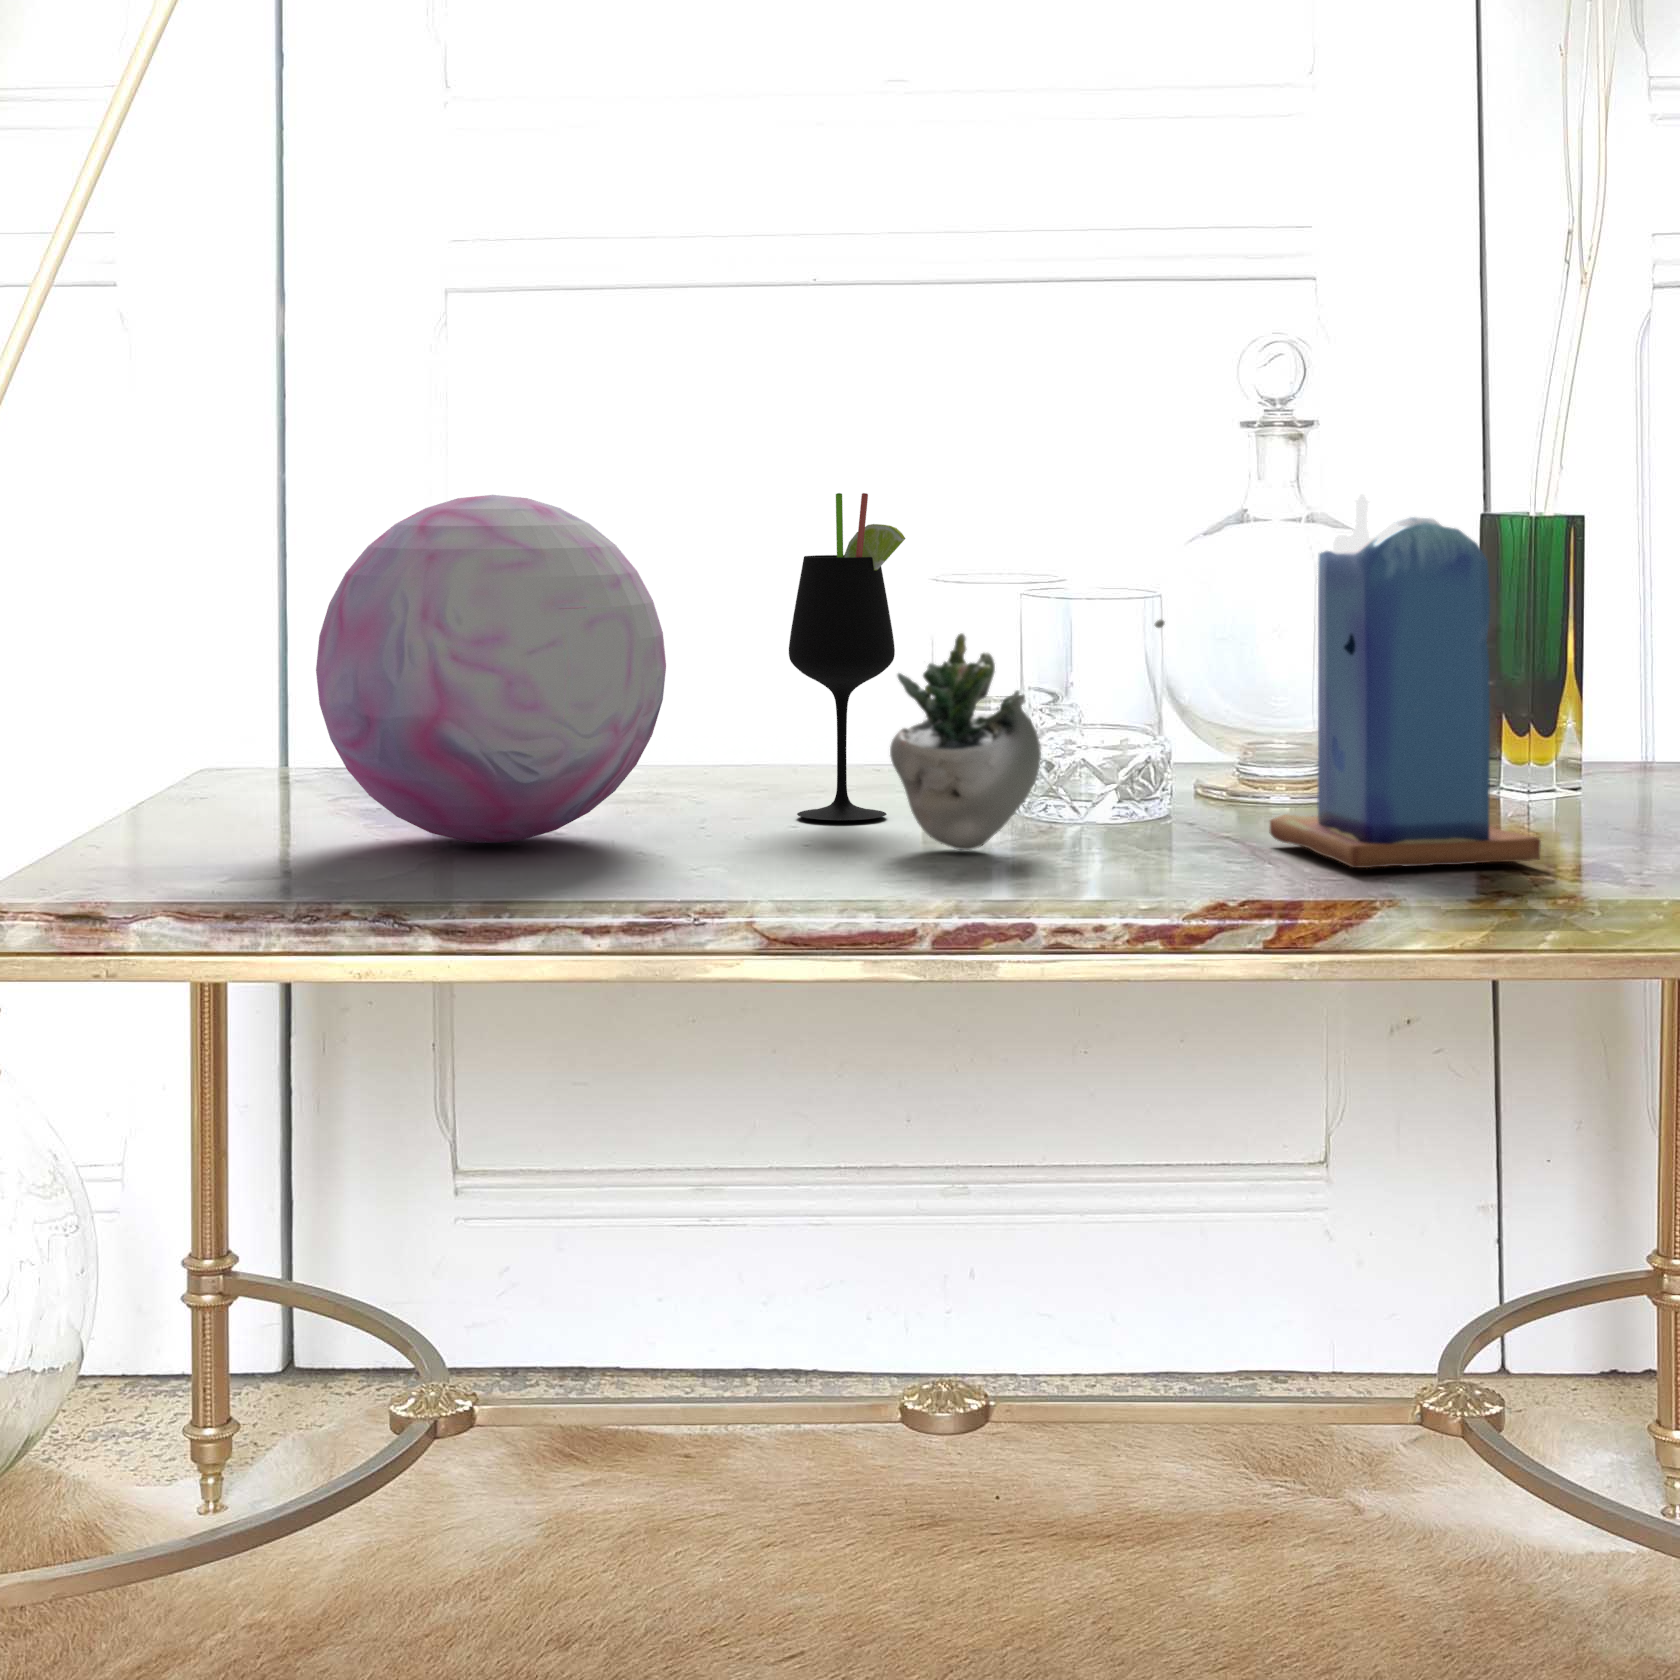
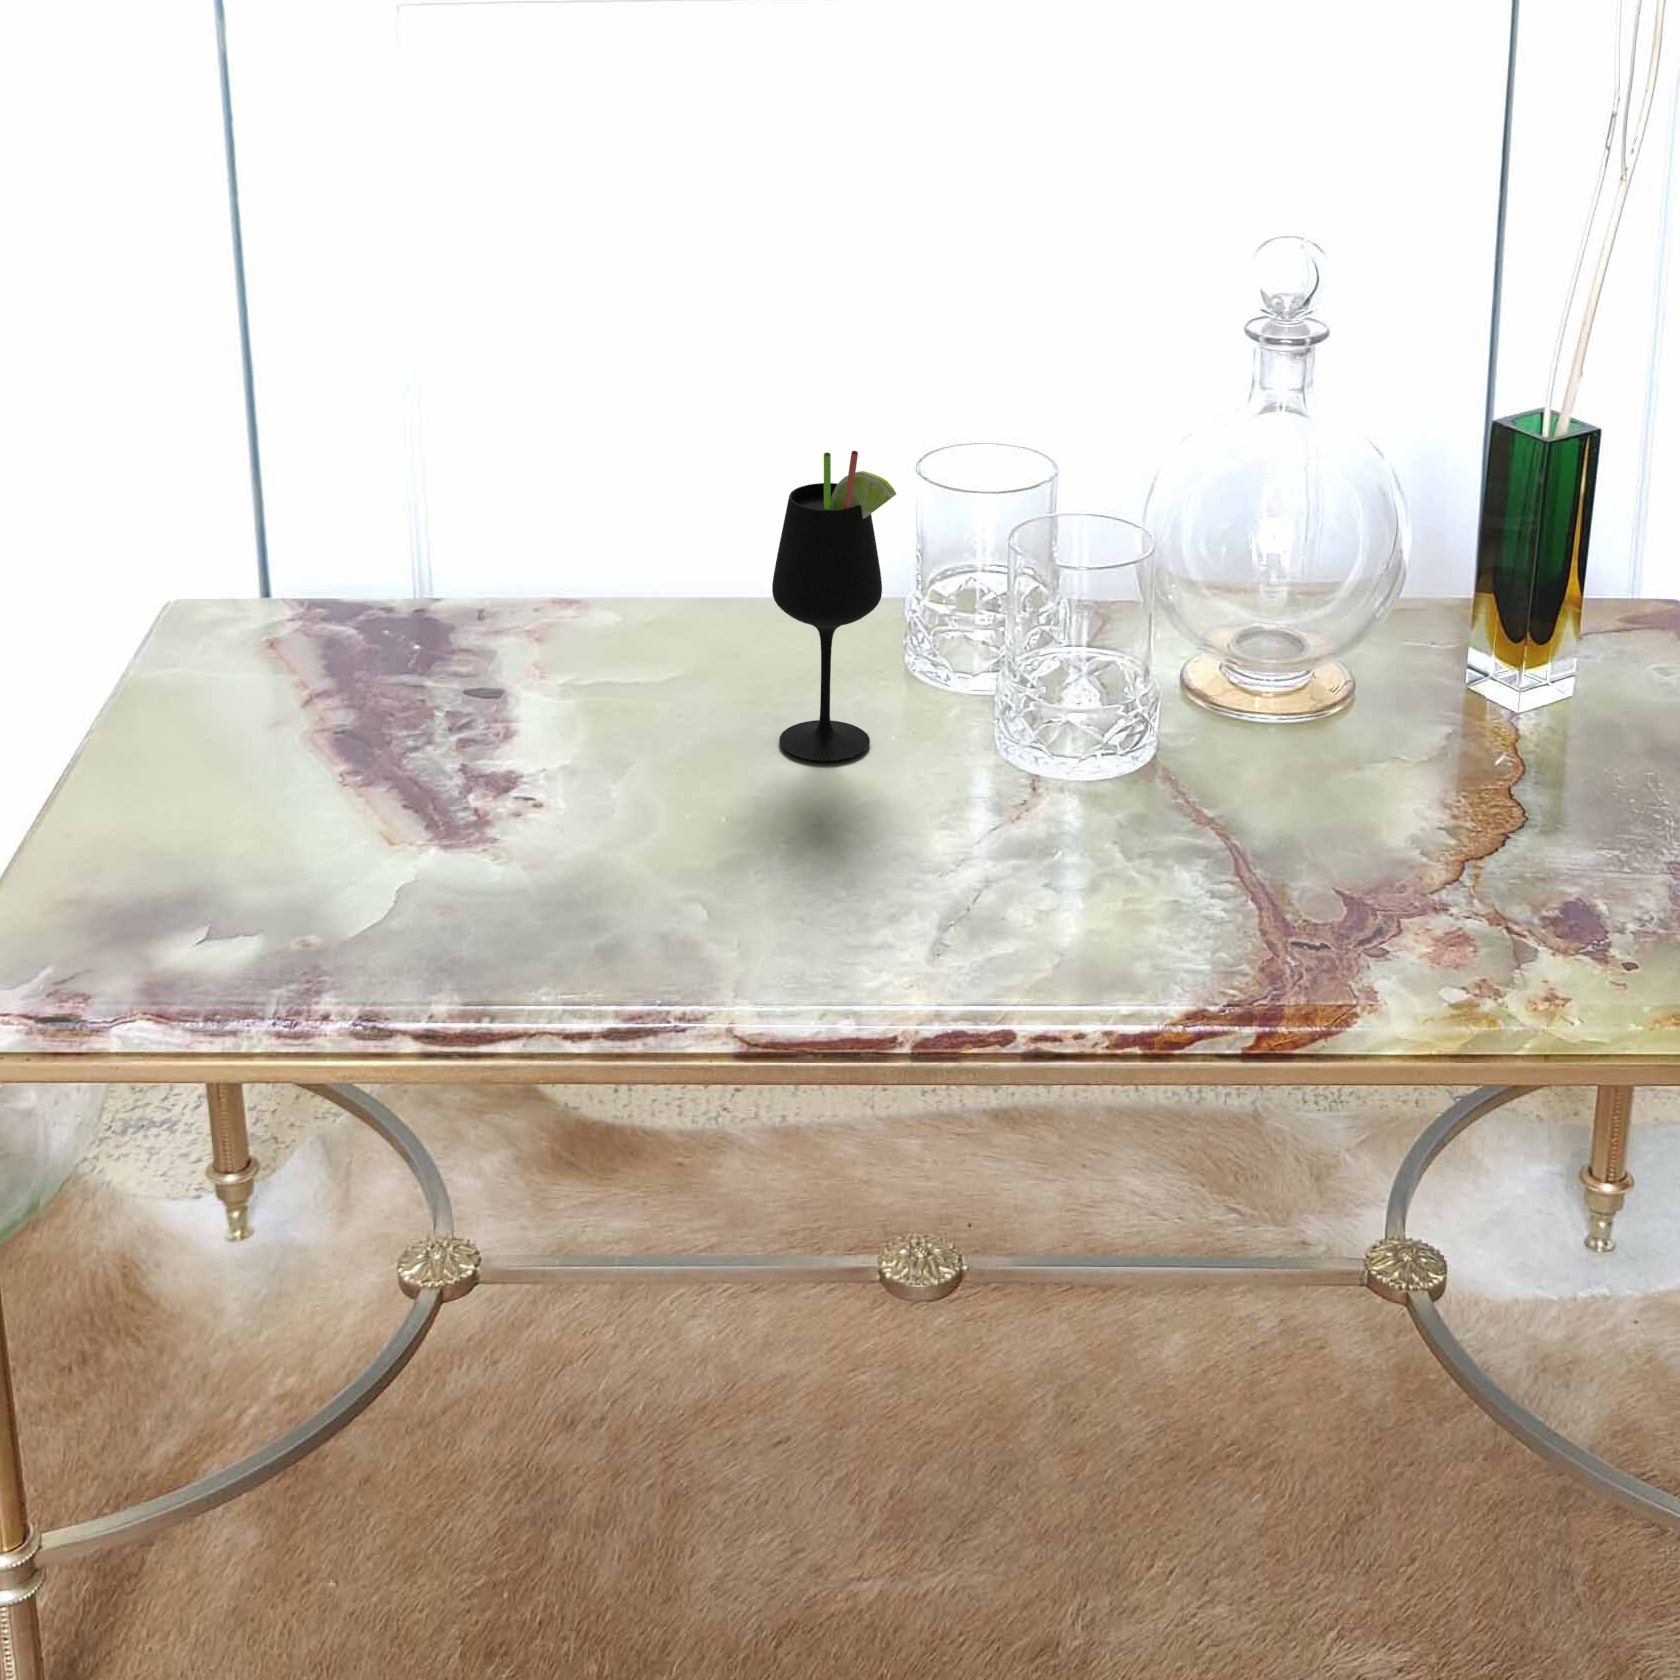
candle: present [1270,494,1541,868] -> none [1255,530,1527,938]
decorative orb: present [316,495,666,843] -> none [281,483,644,842]
succulent plant: present [890,619,1164,850] -> none [876,654,1165,864]

